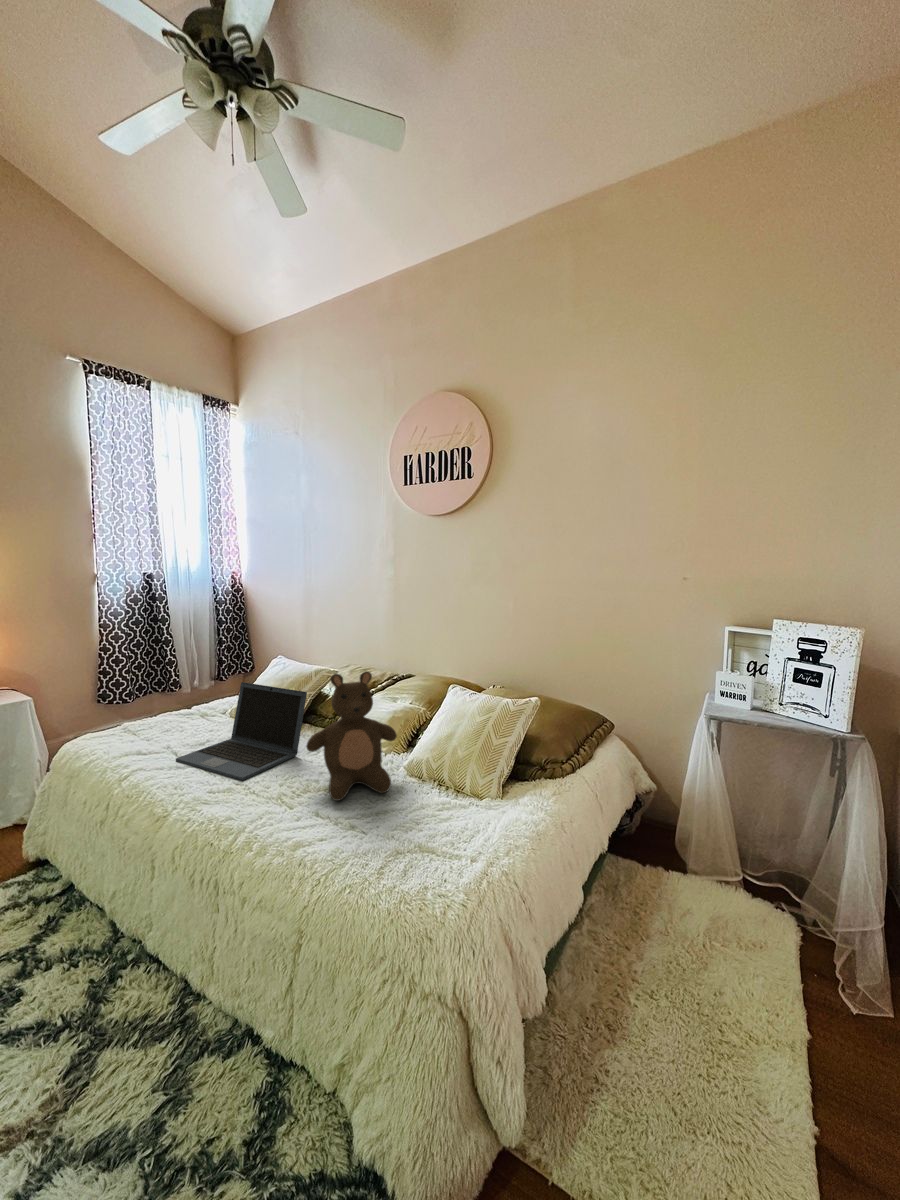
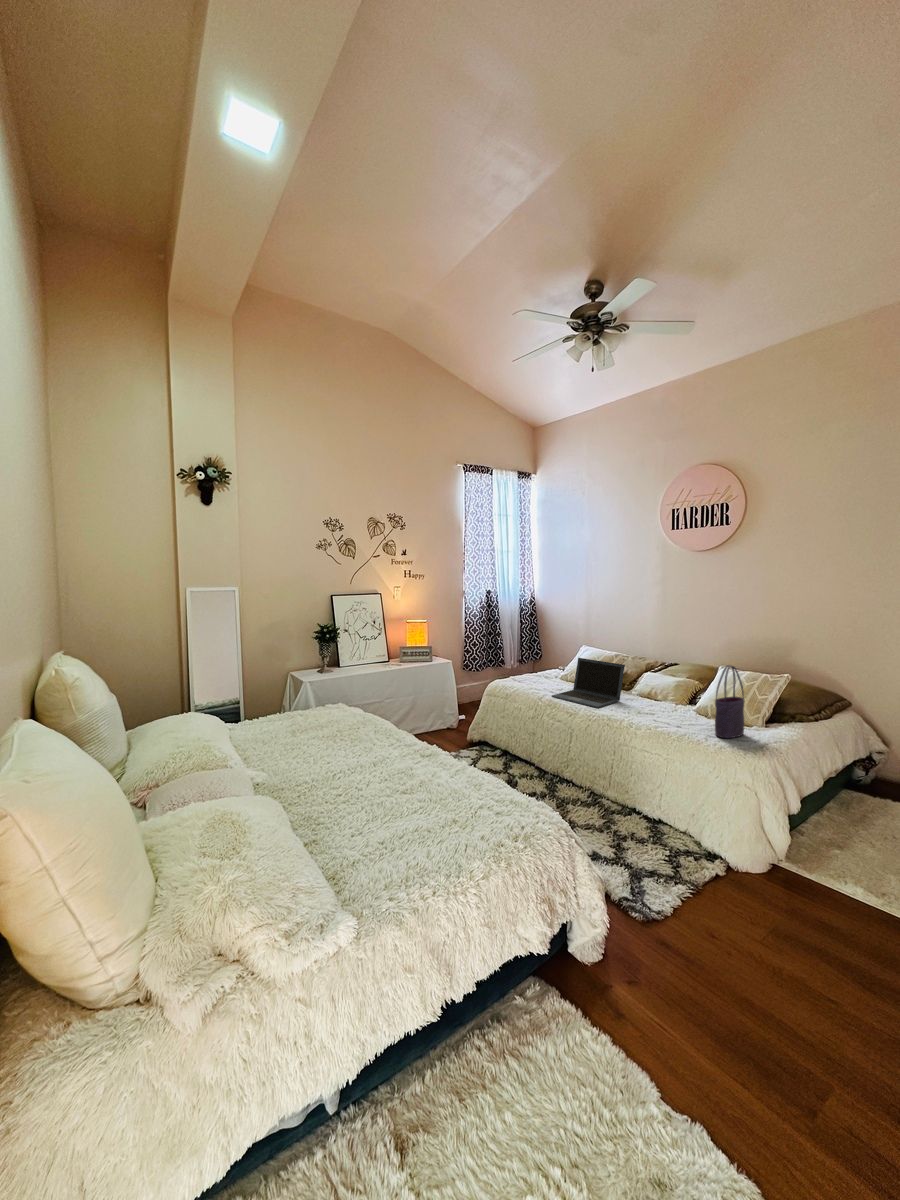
stuffed bear: present [306,671,397,801] -> none [637,653,691,721]
tote bag: none [418,692,468,832] -> present [715,665,745,738]

